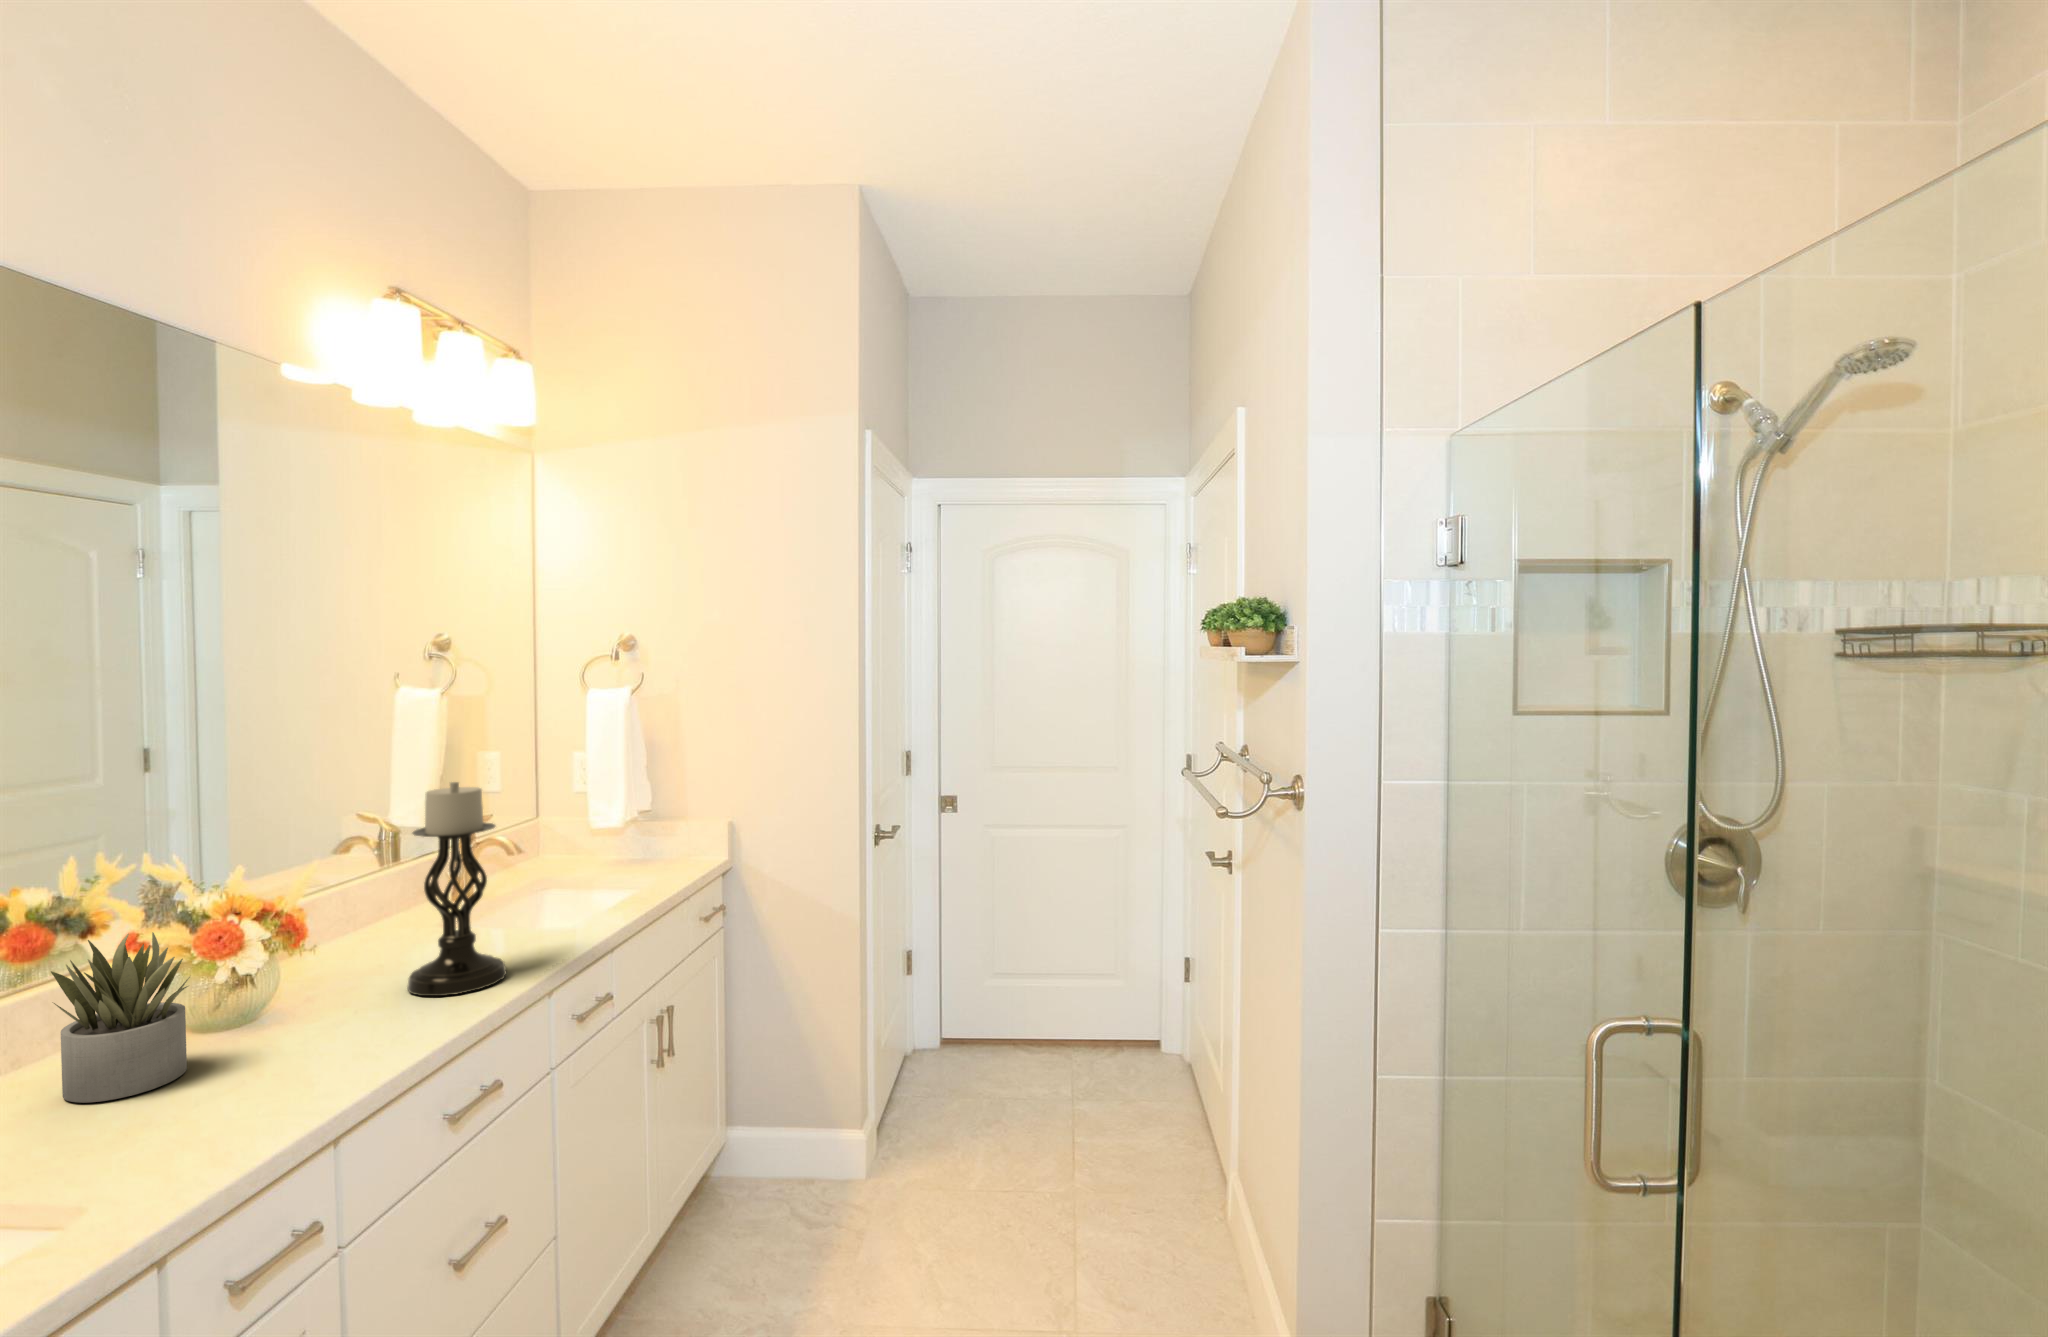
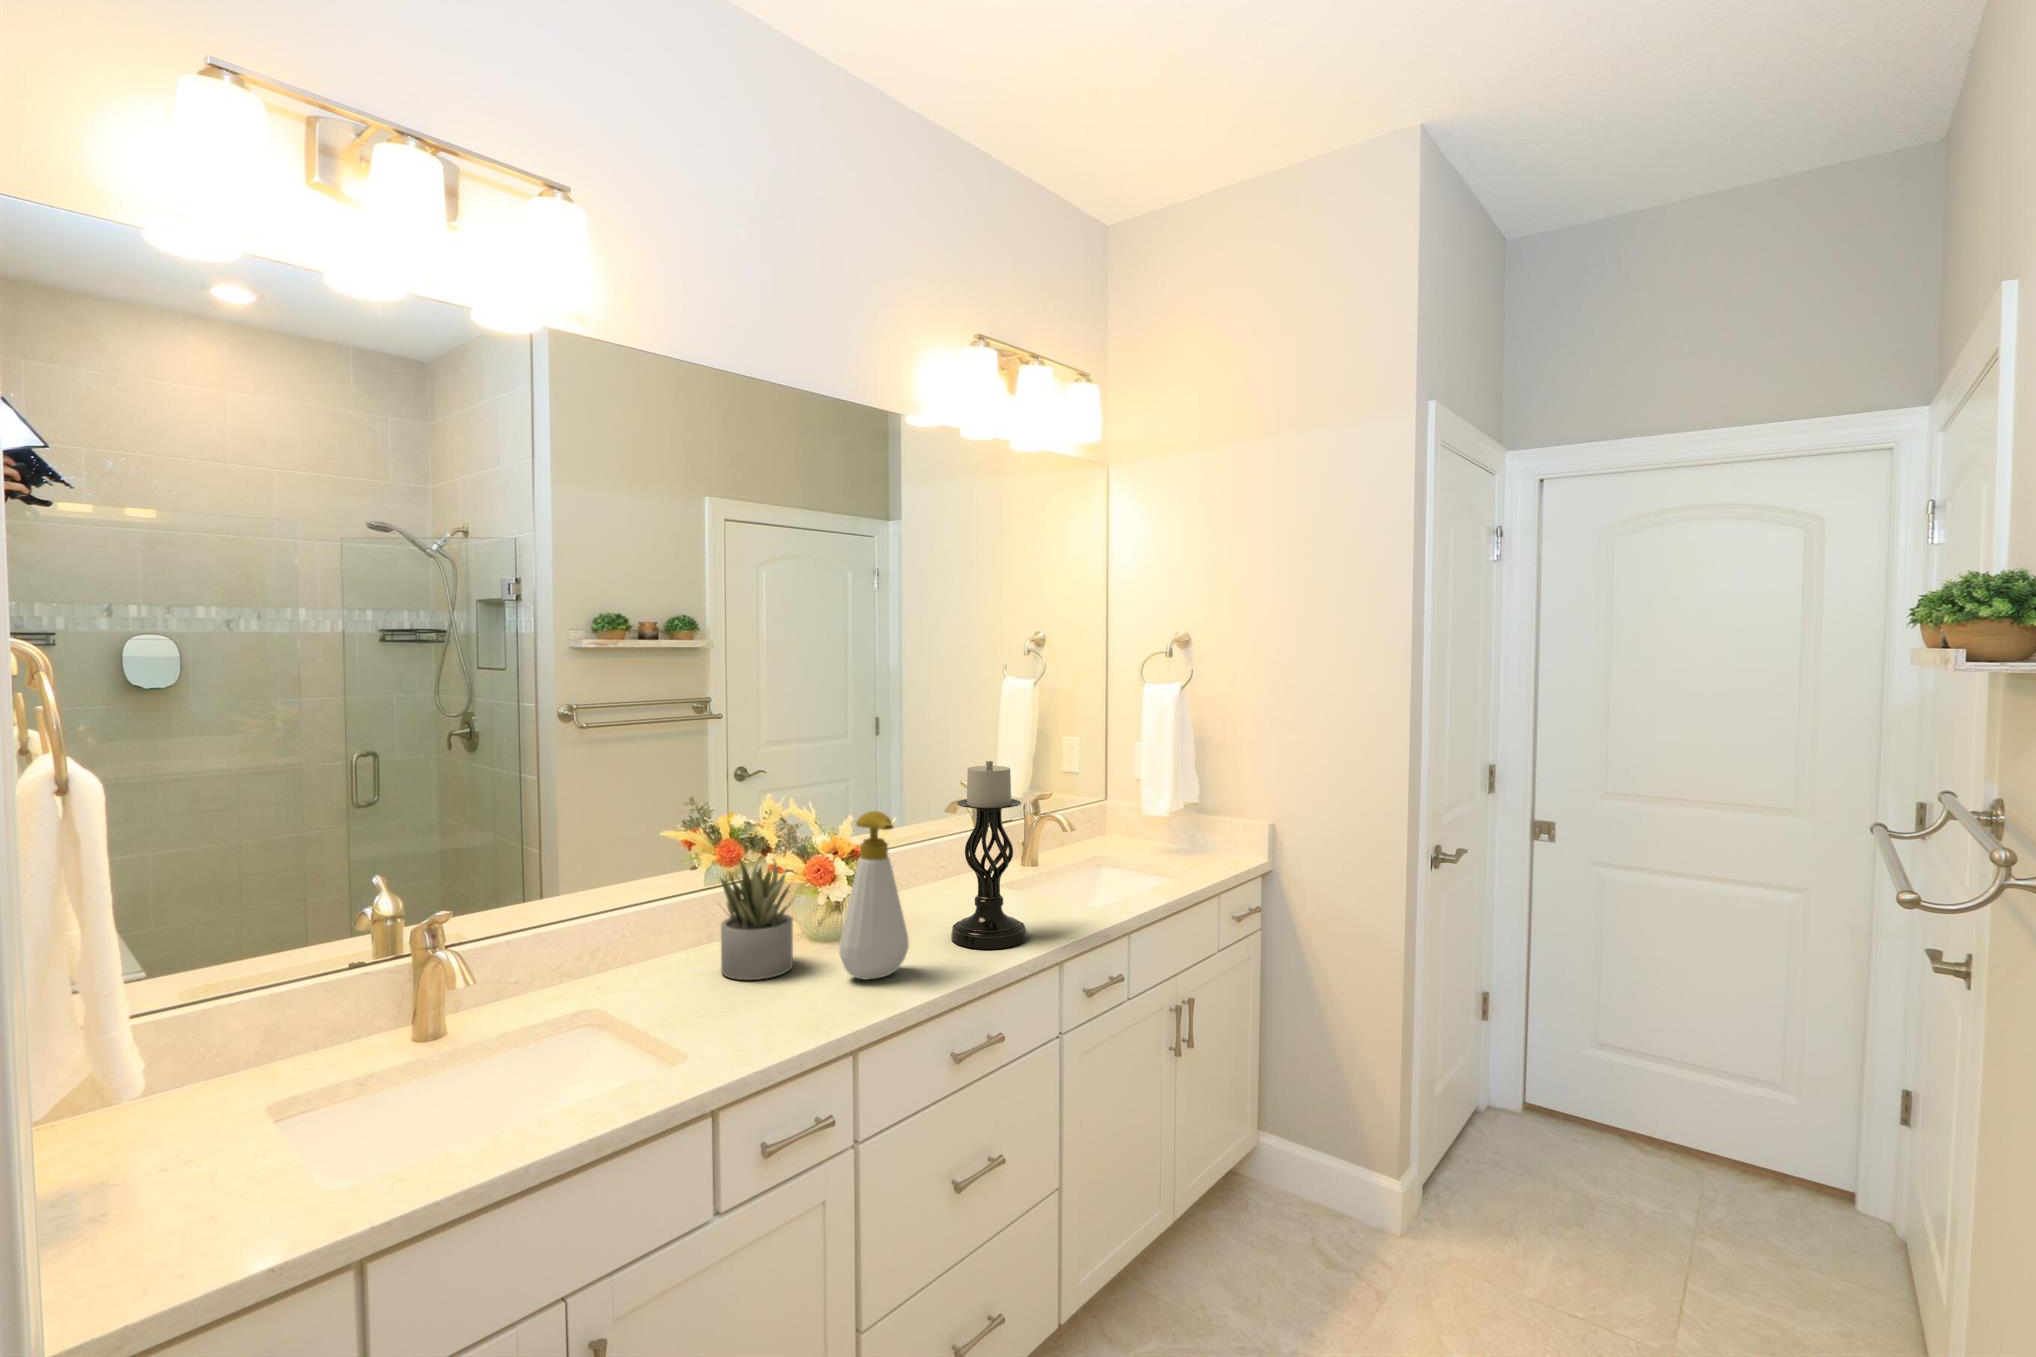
soap bottle: none [271,852,369,1059] -> present [839,811,909,979]

